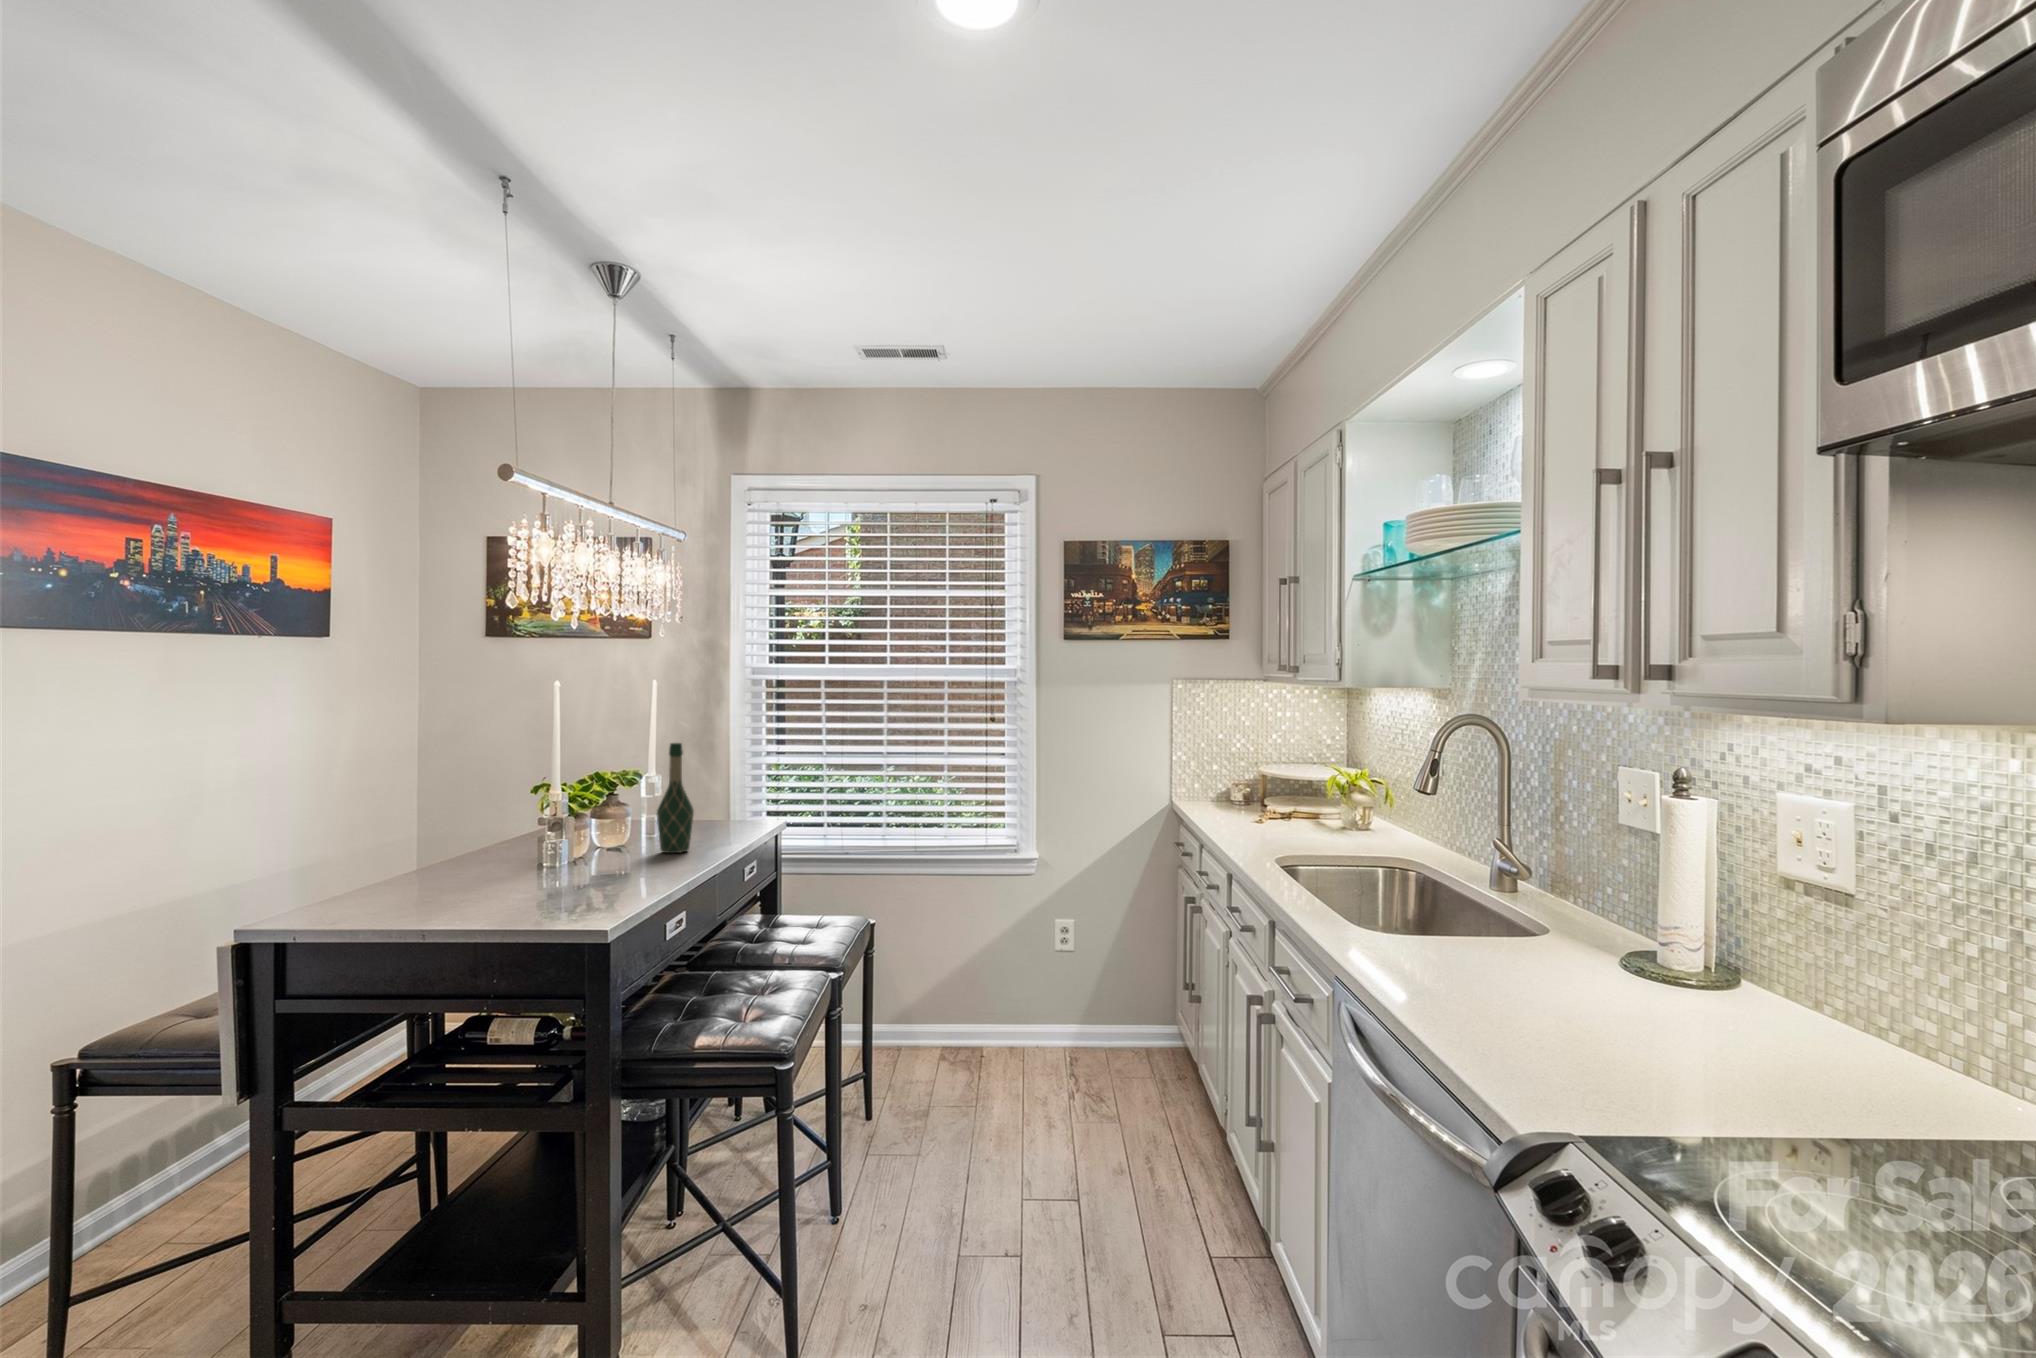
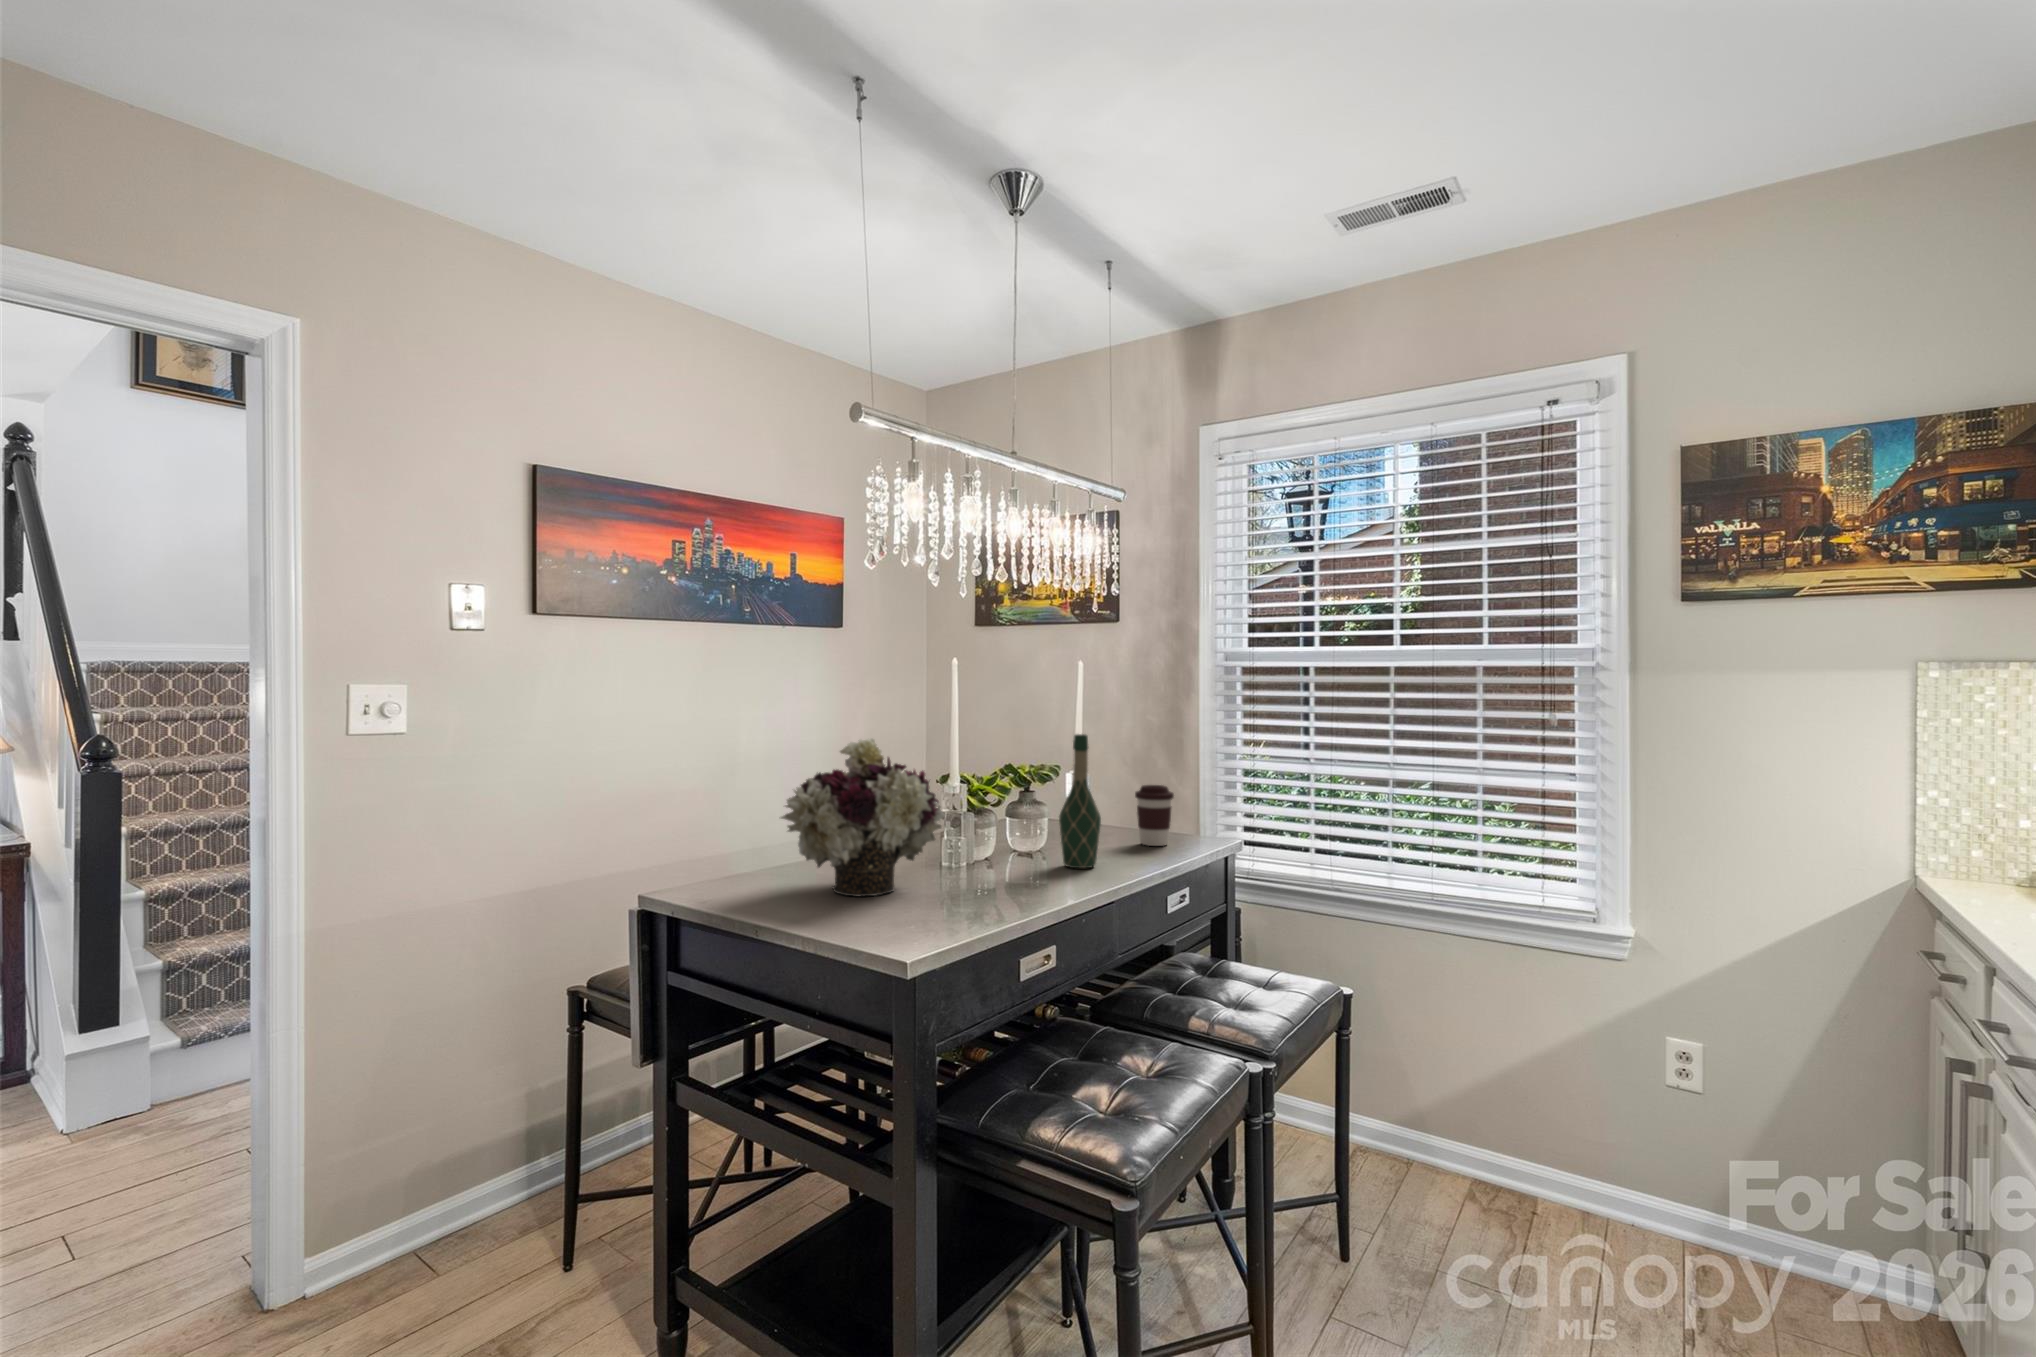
flower arrangement: none [420,755,571,896] -> present [781,739,944,896]
coffee cup: none [703,781,736,831] -> present [1135,785,1174,846]

